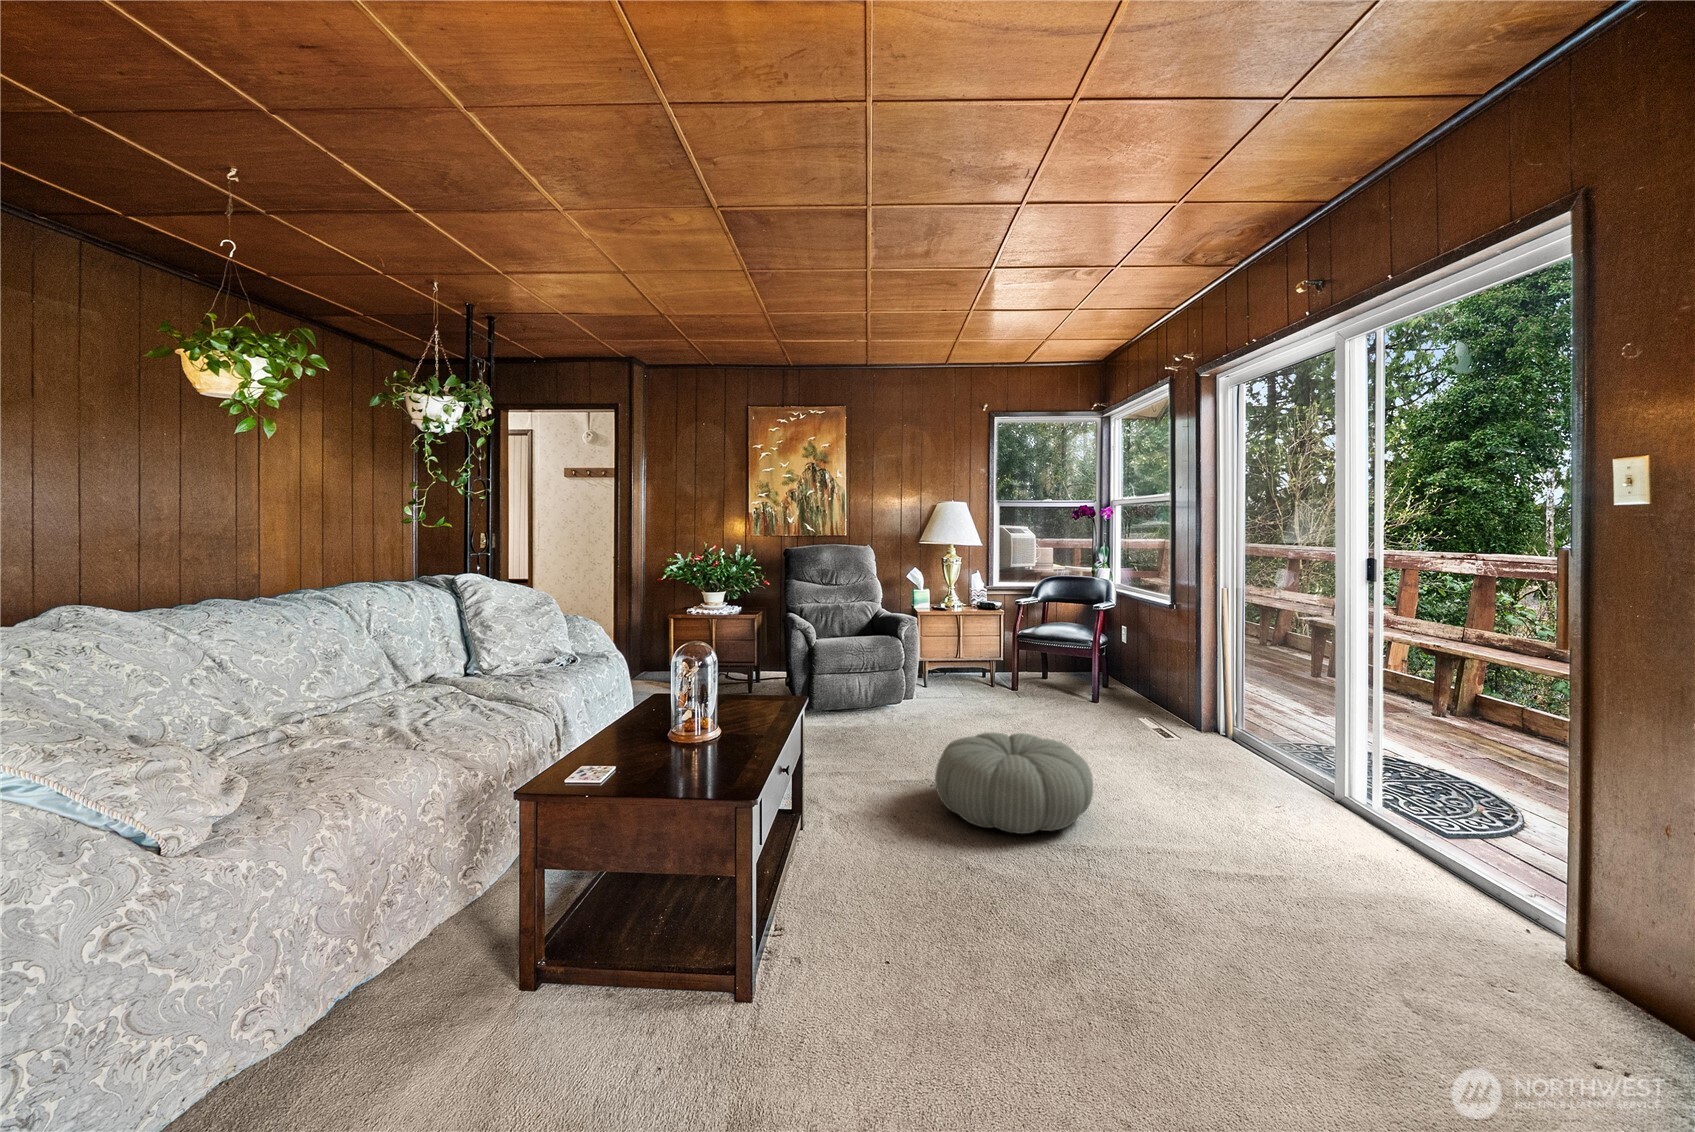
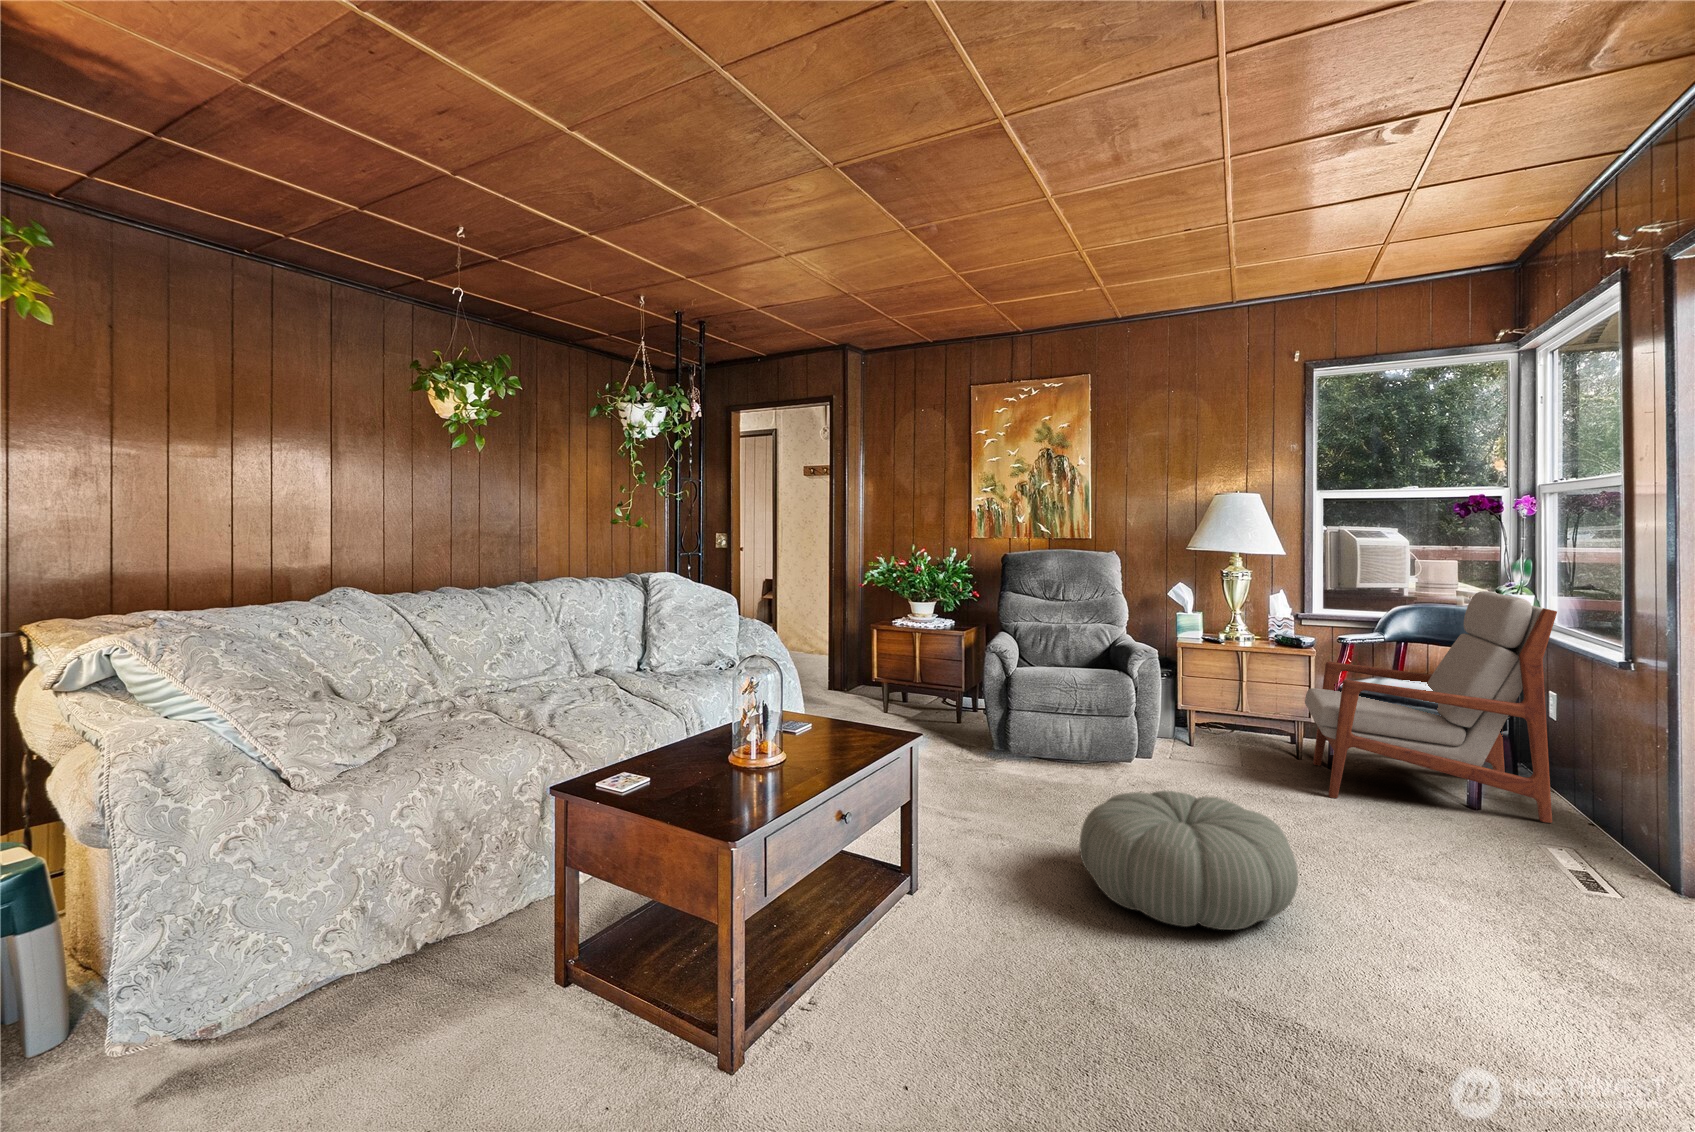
armchair: none [1024,572,1183,726] -> present [1305,591,1557,823]

